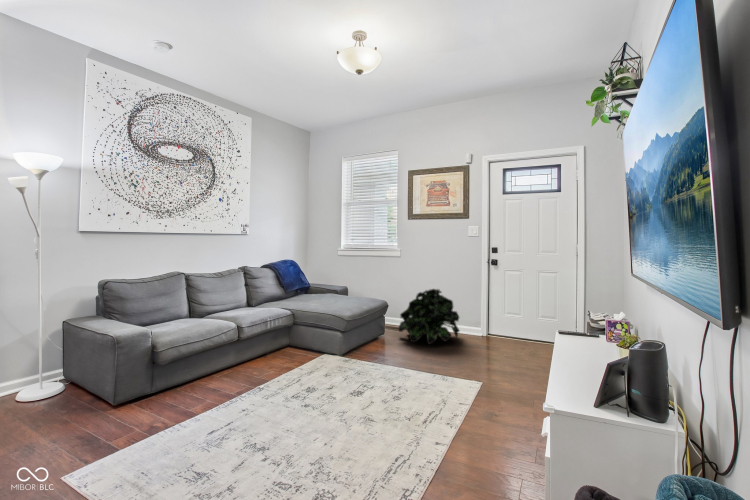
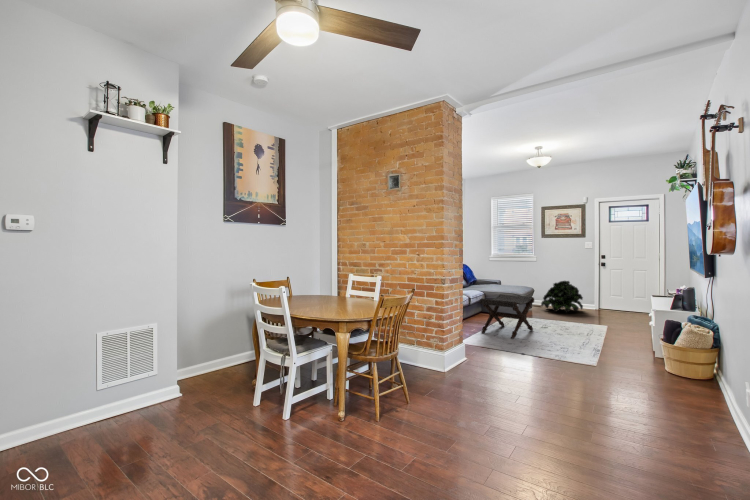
footstool: none [181,324,320,450] -> present [480,294,534,339]

